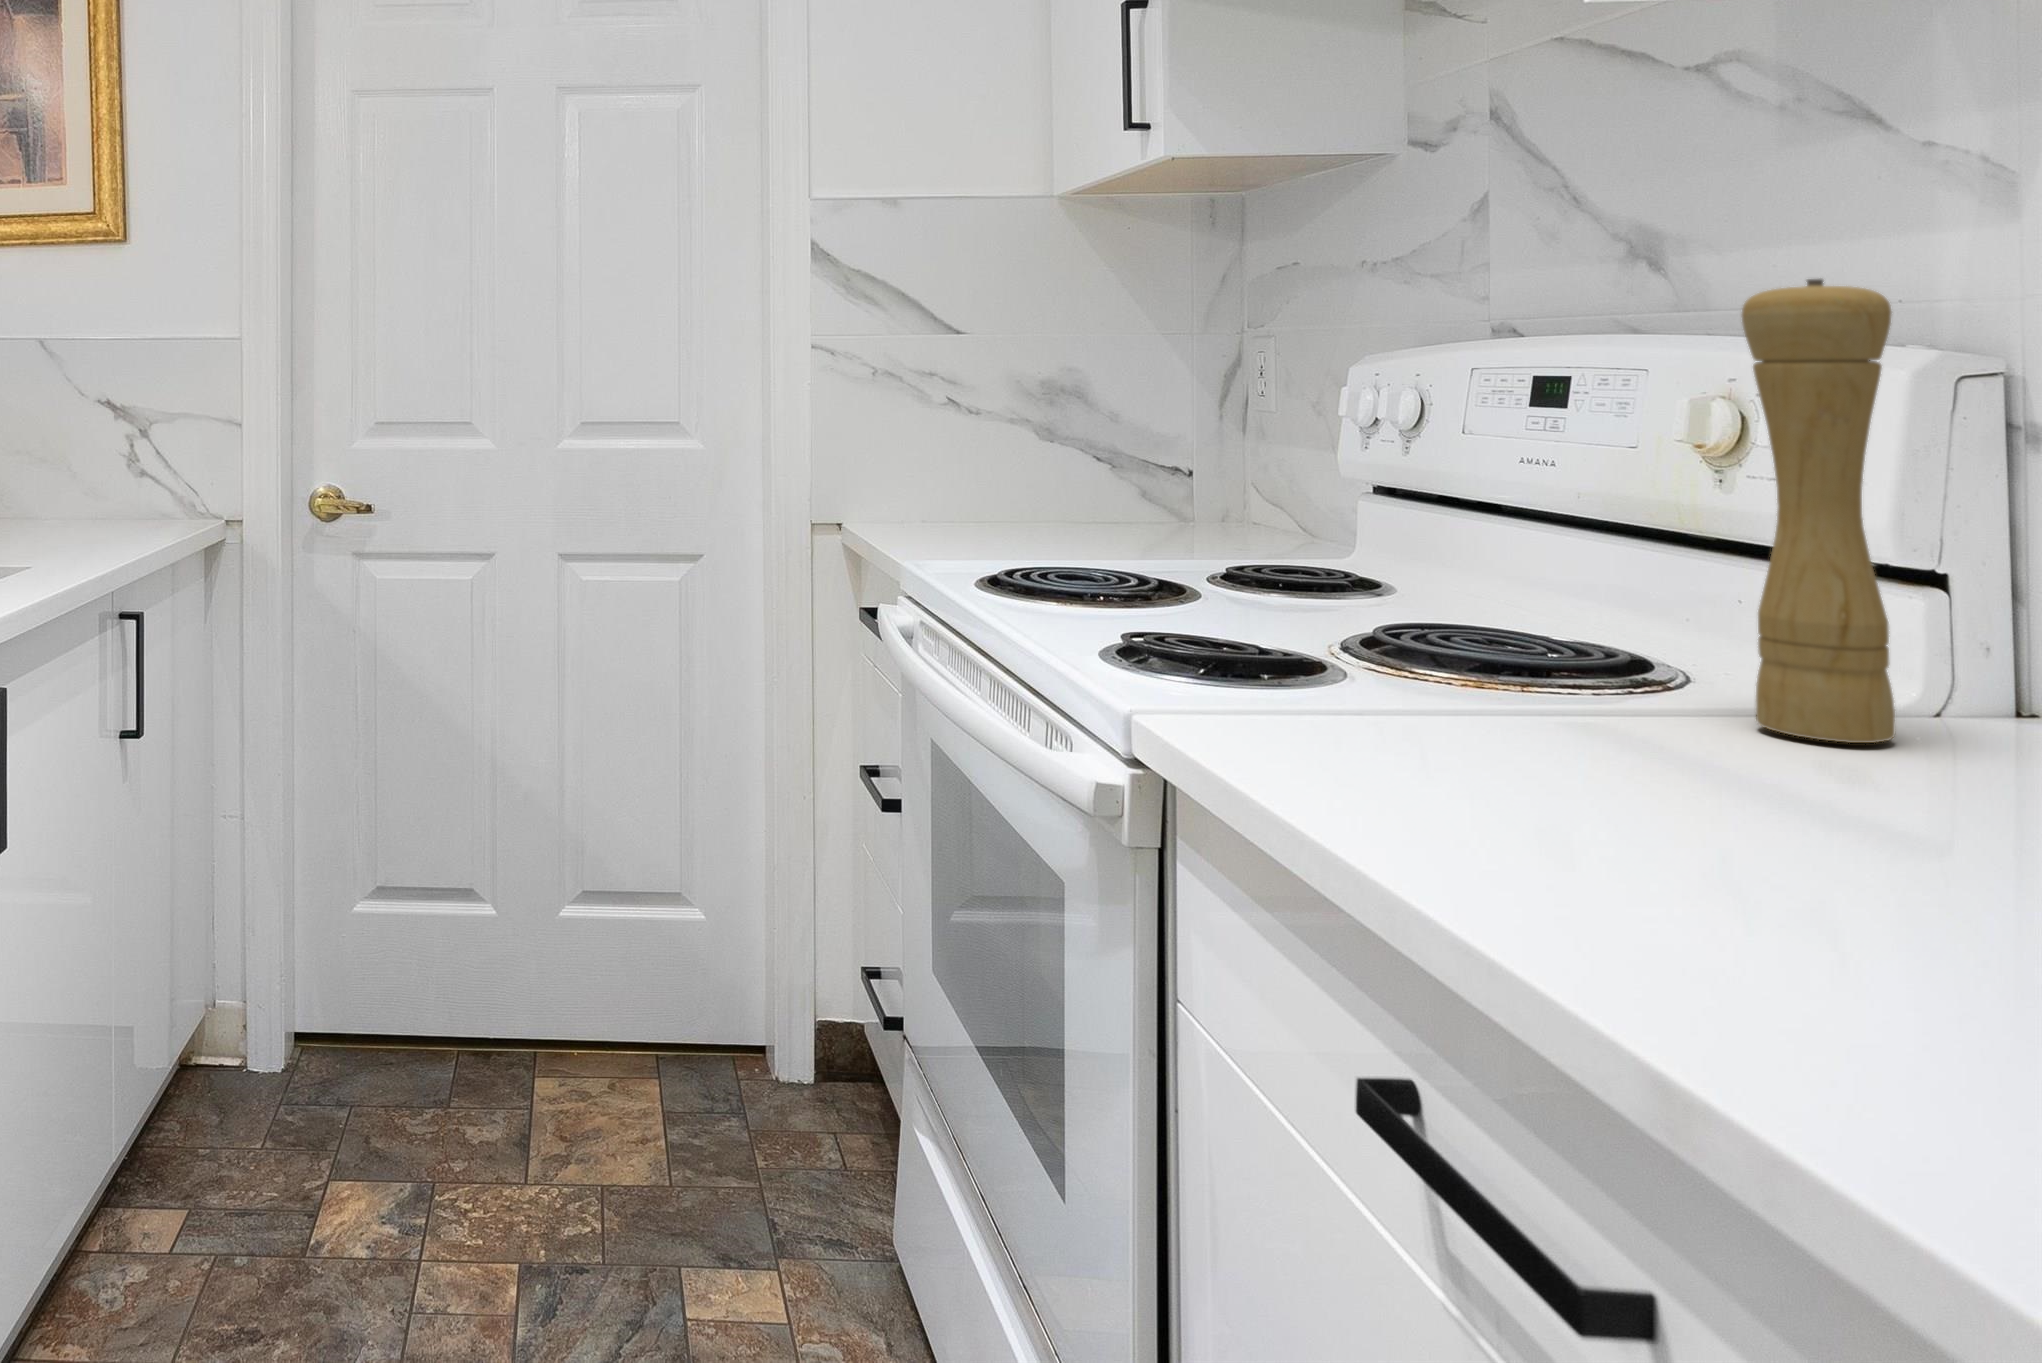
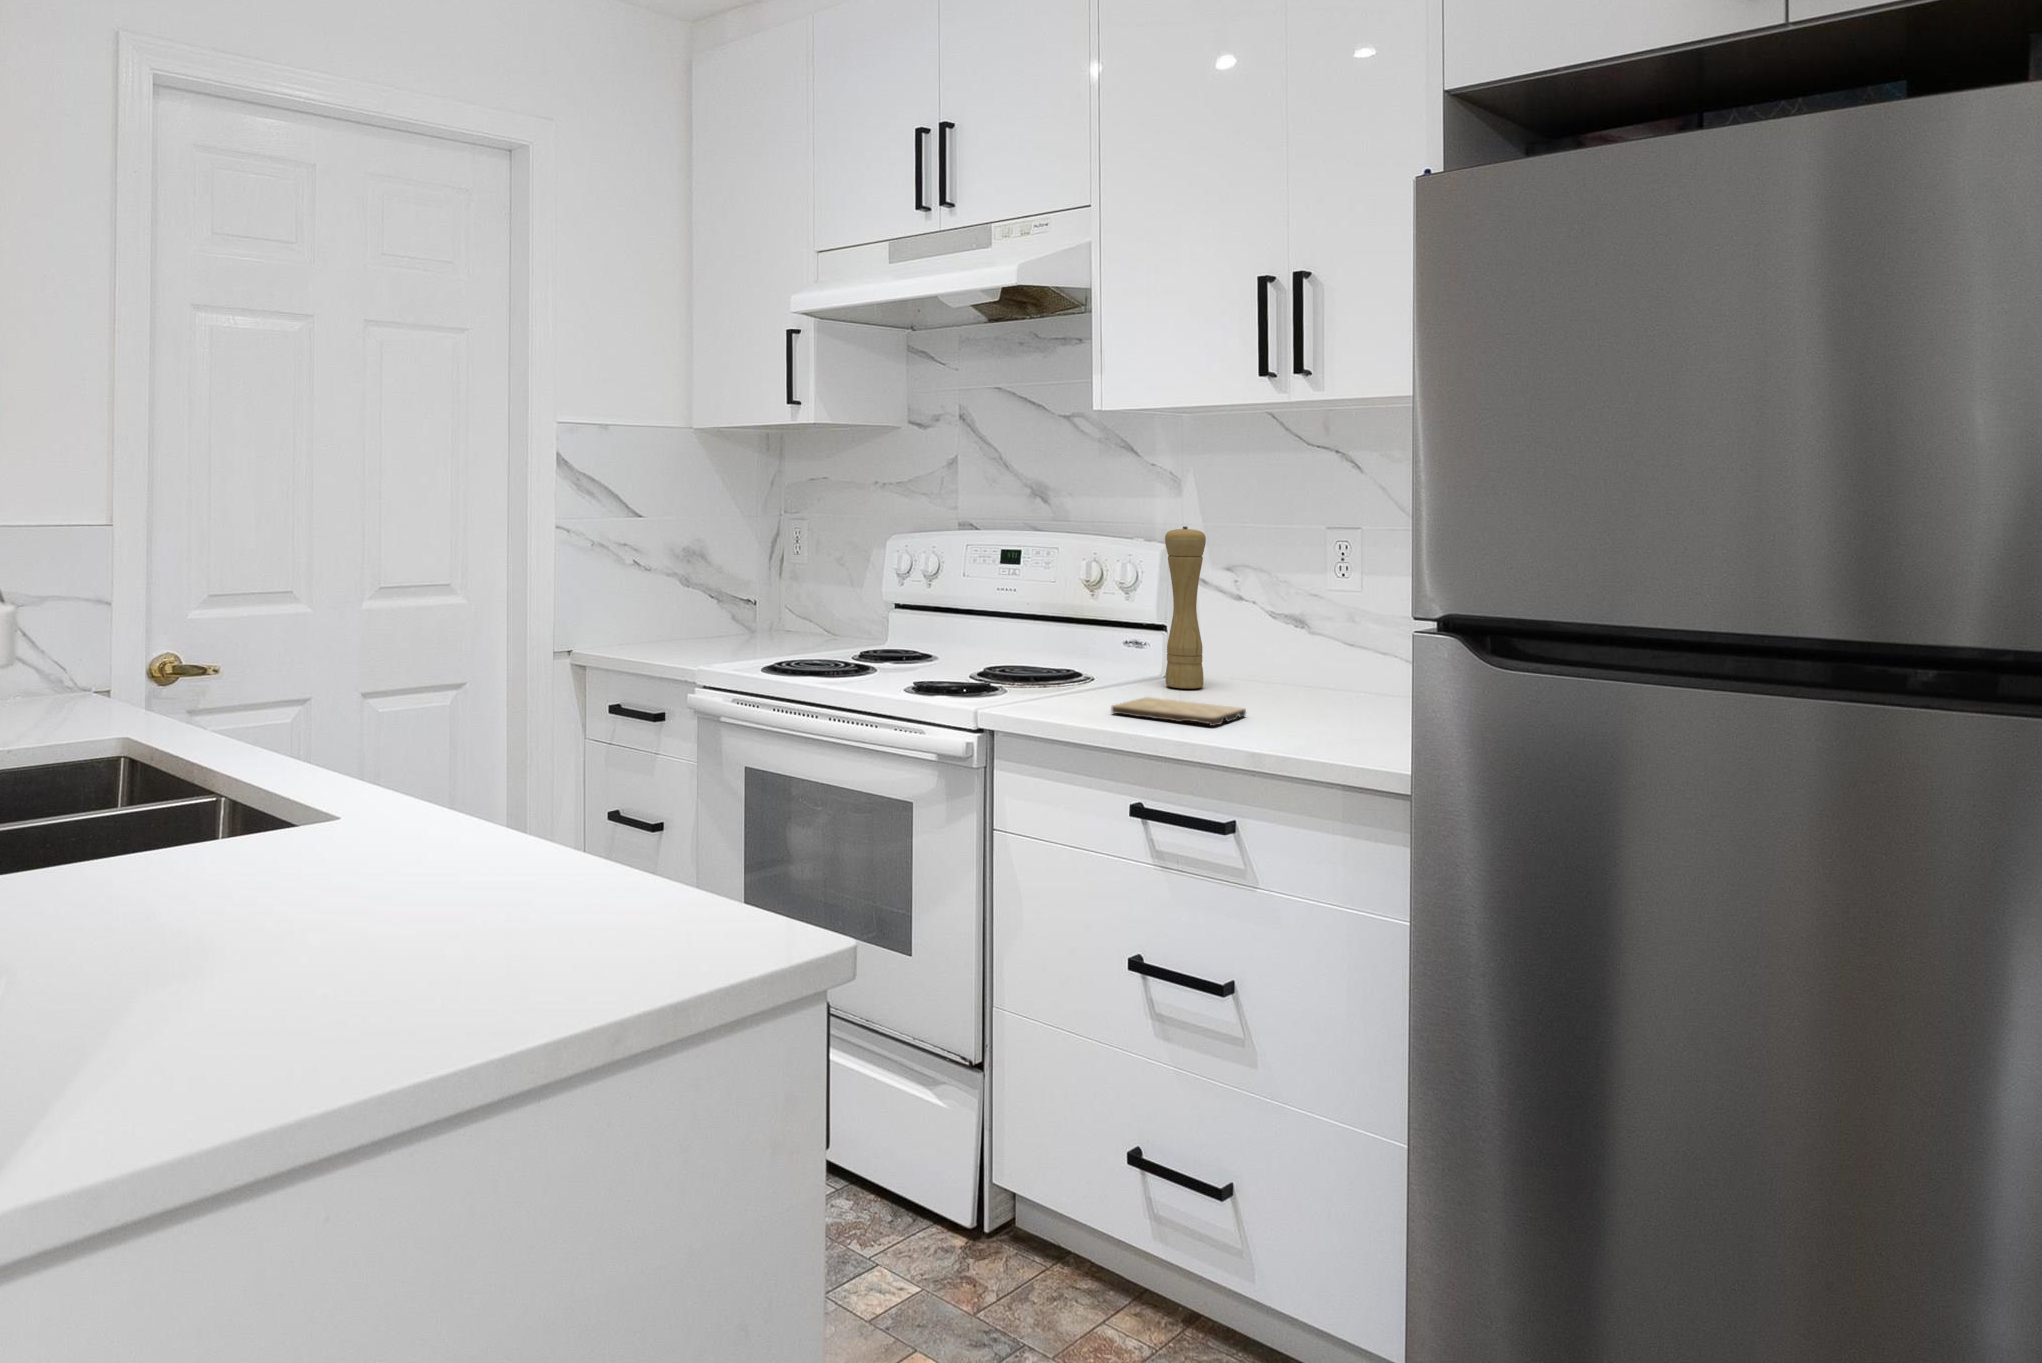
cutting board: none [1341,733,1780,840] -> present [1111,697,1246,726]

